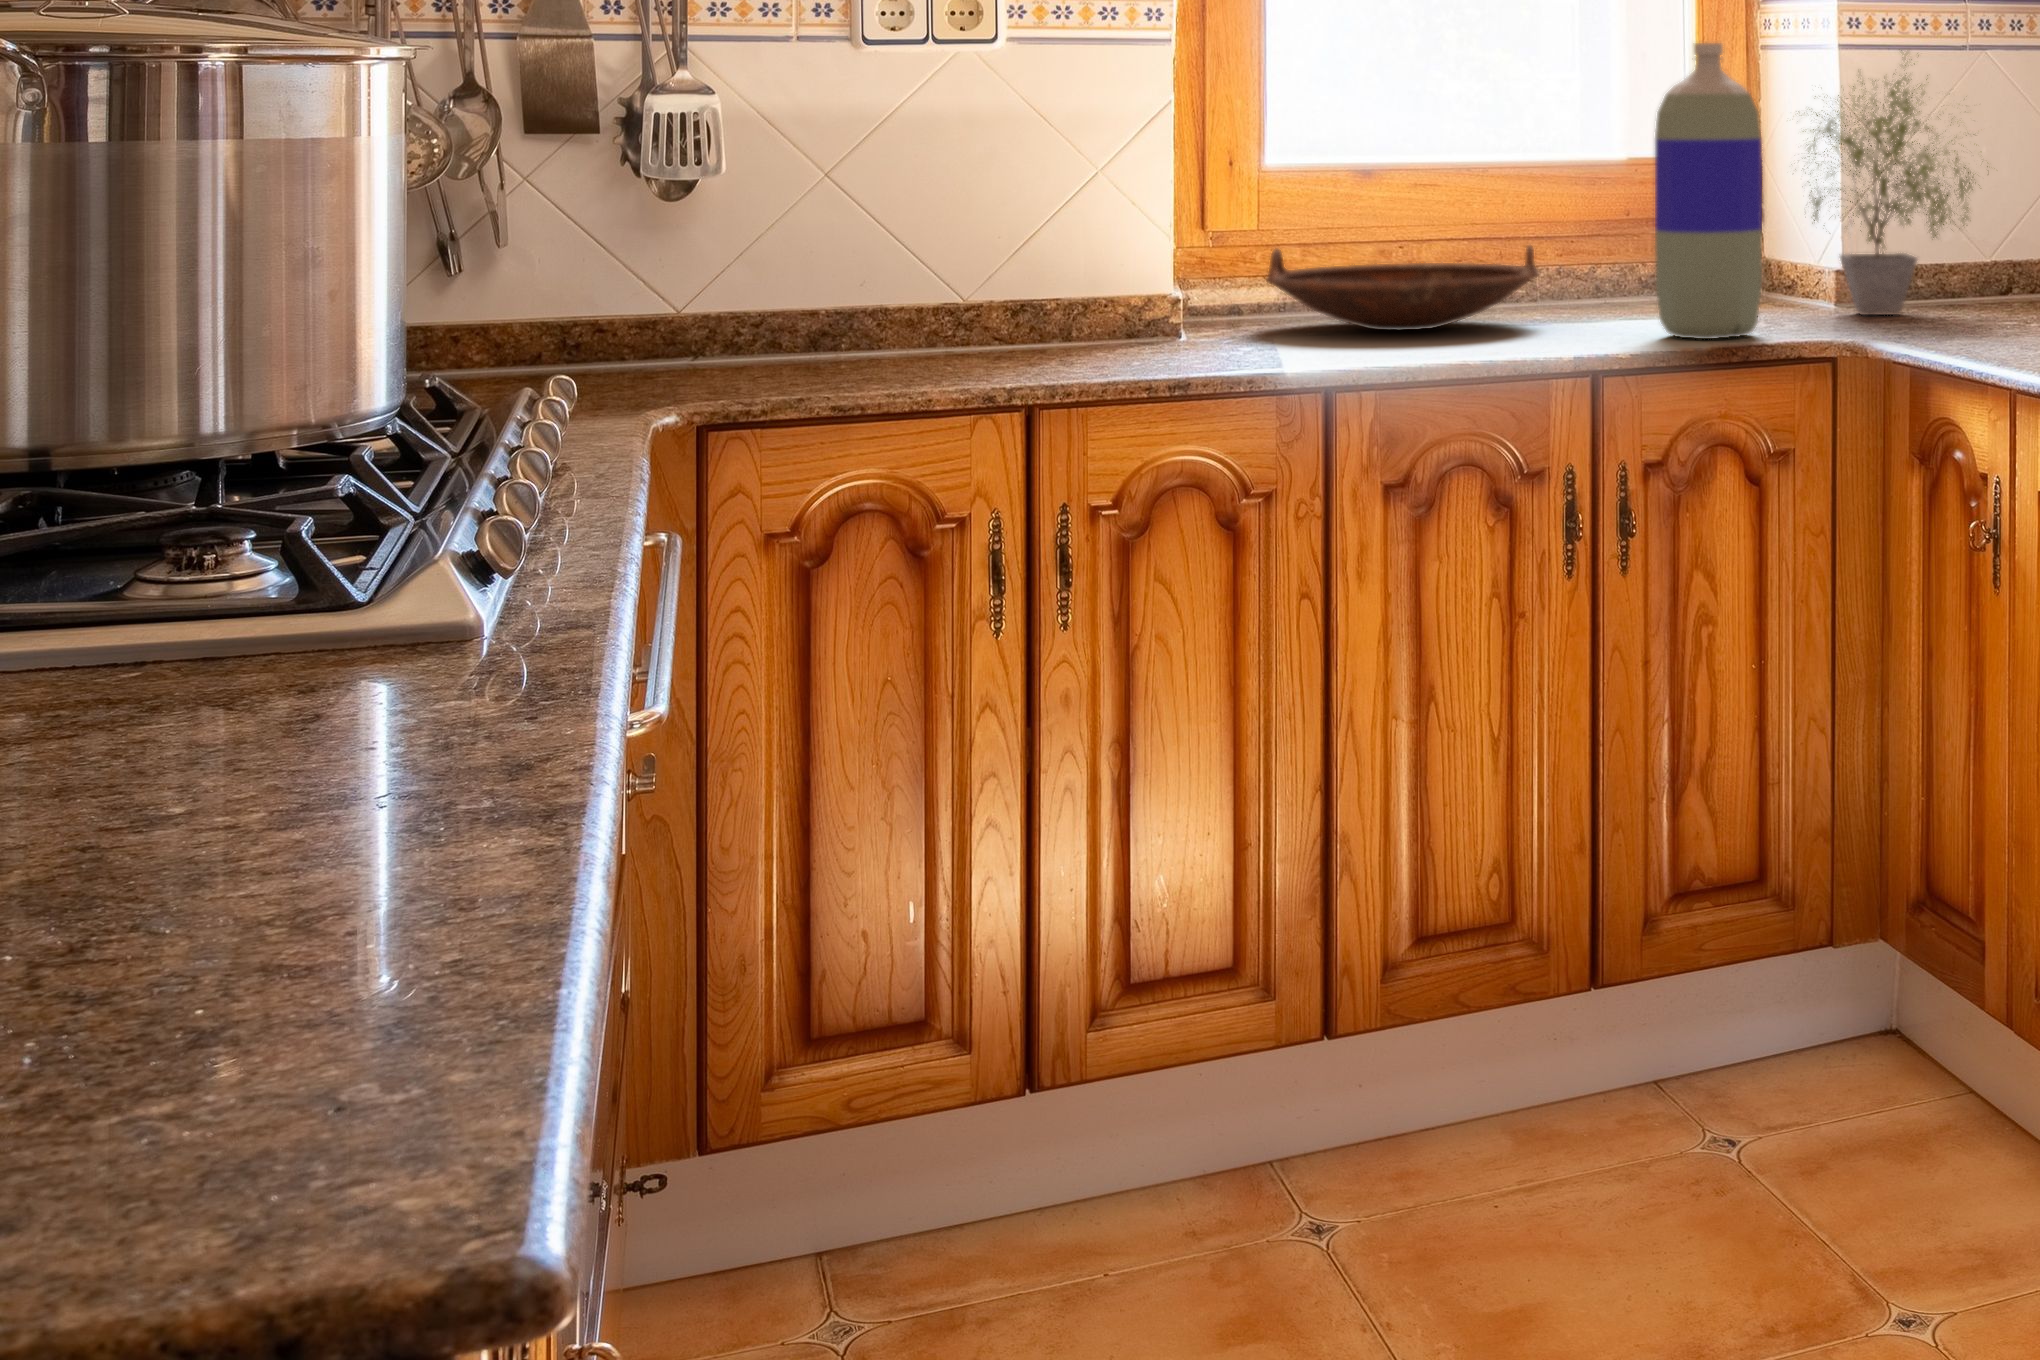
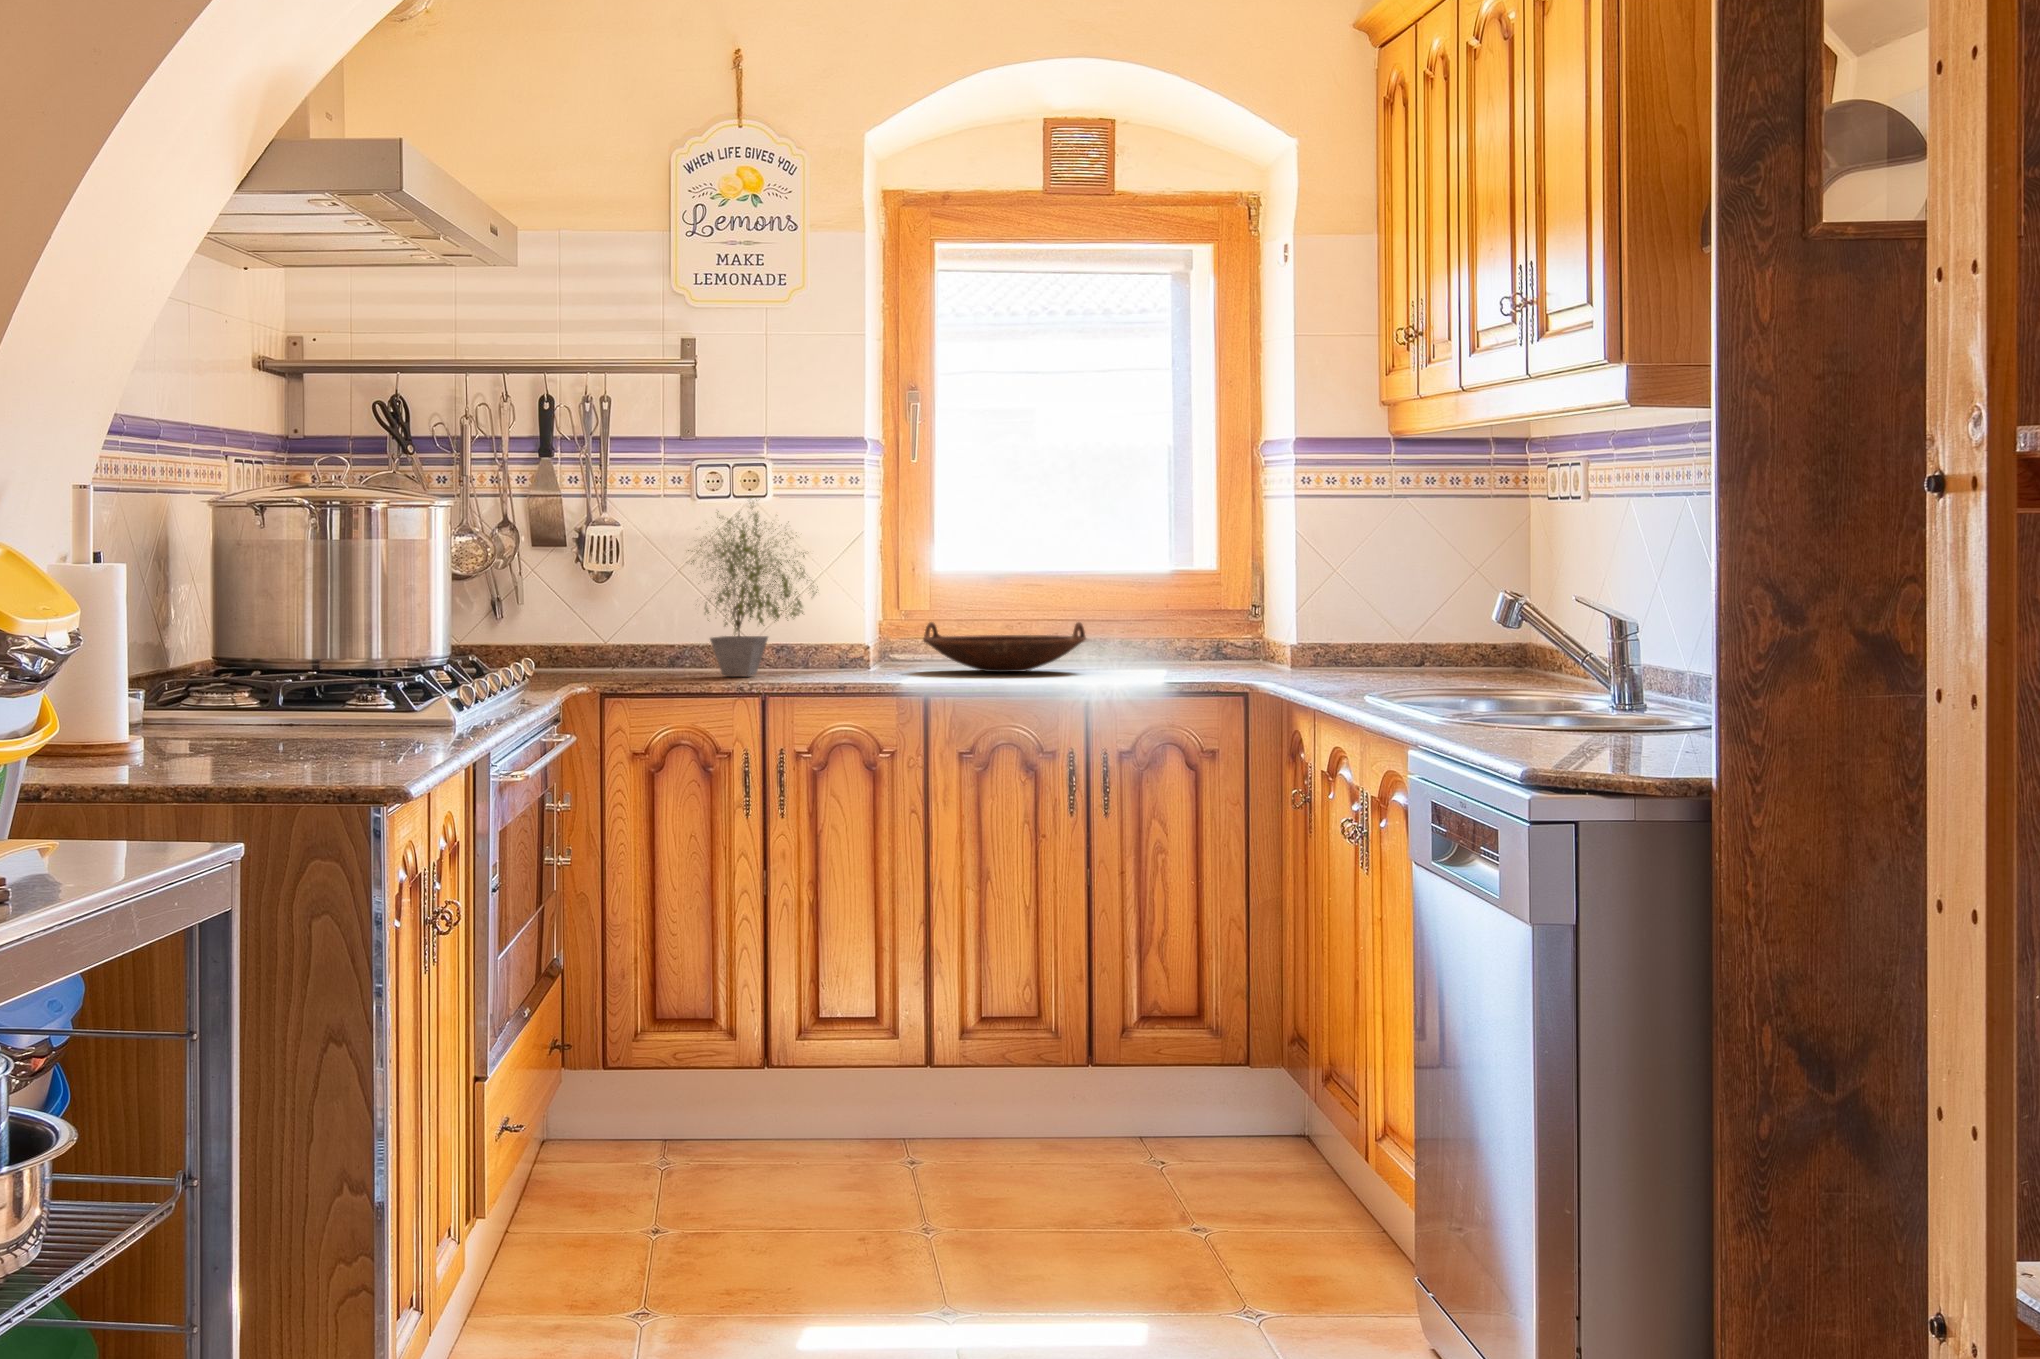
bottle: present [1655,43,1762,339] -> none [1139,494,1206,678]
potted plant: present [1803,50,1988,315] -> present [688,500,818,677]

